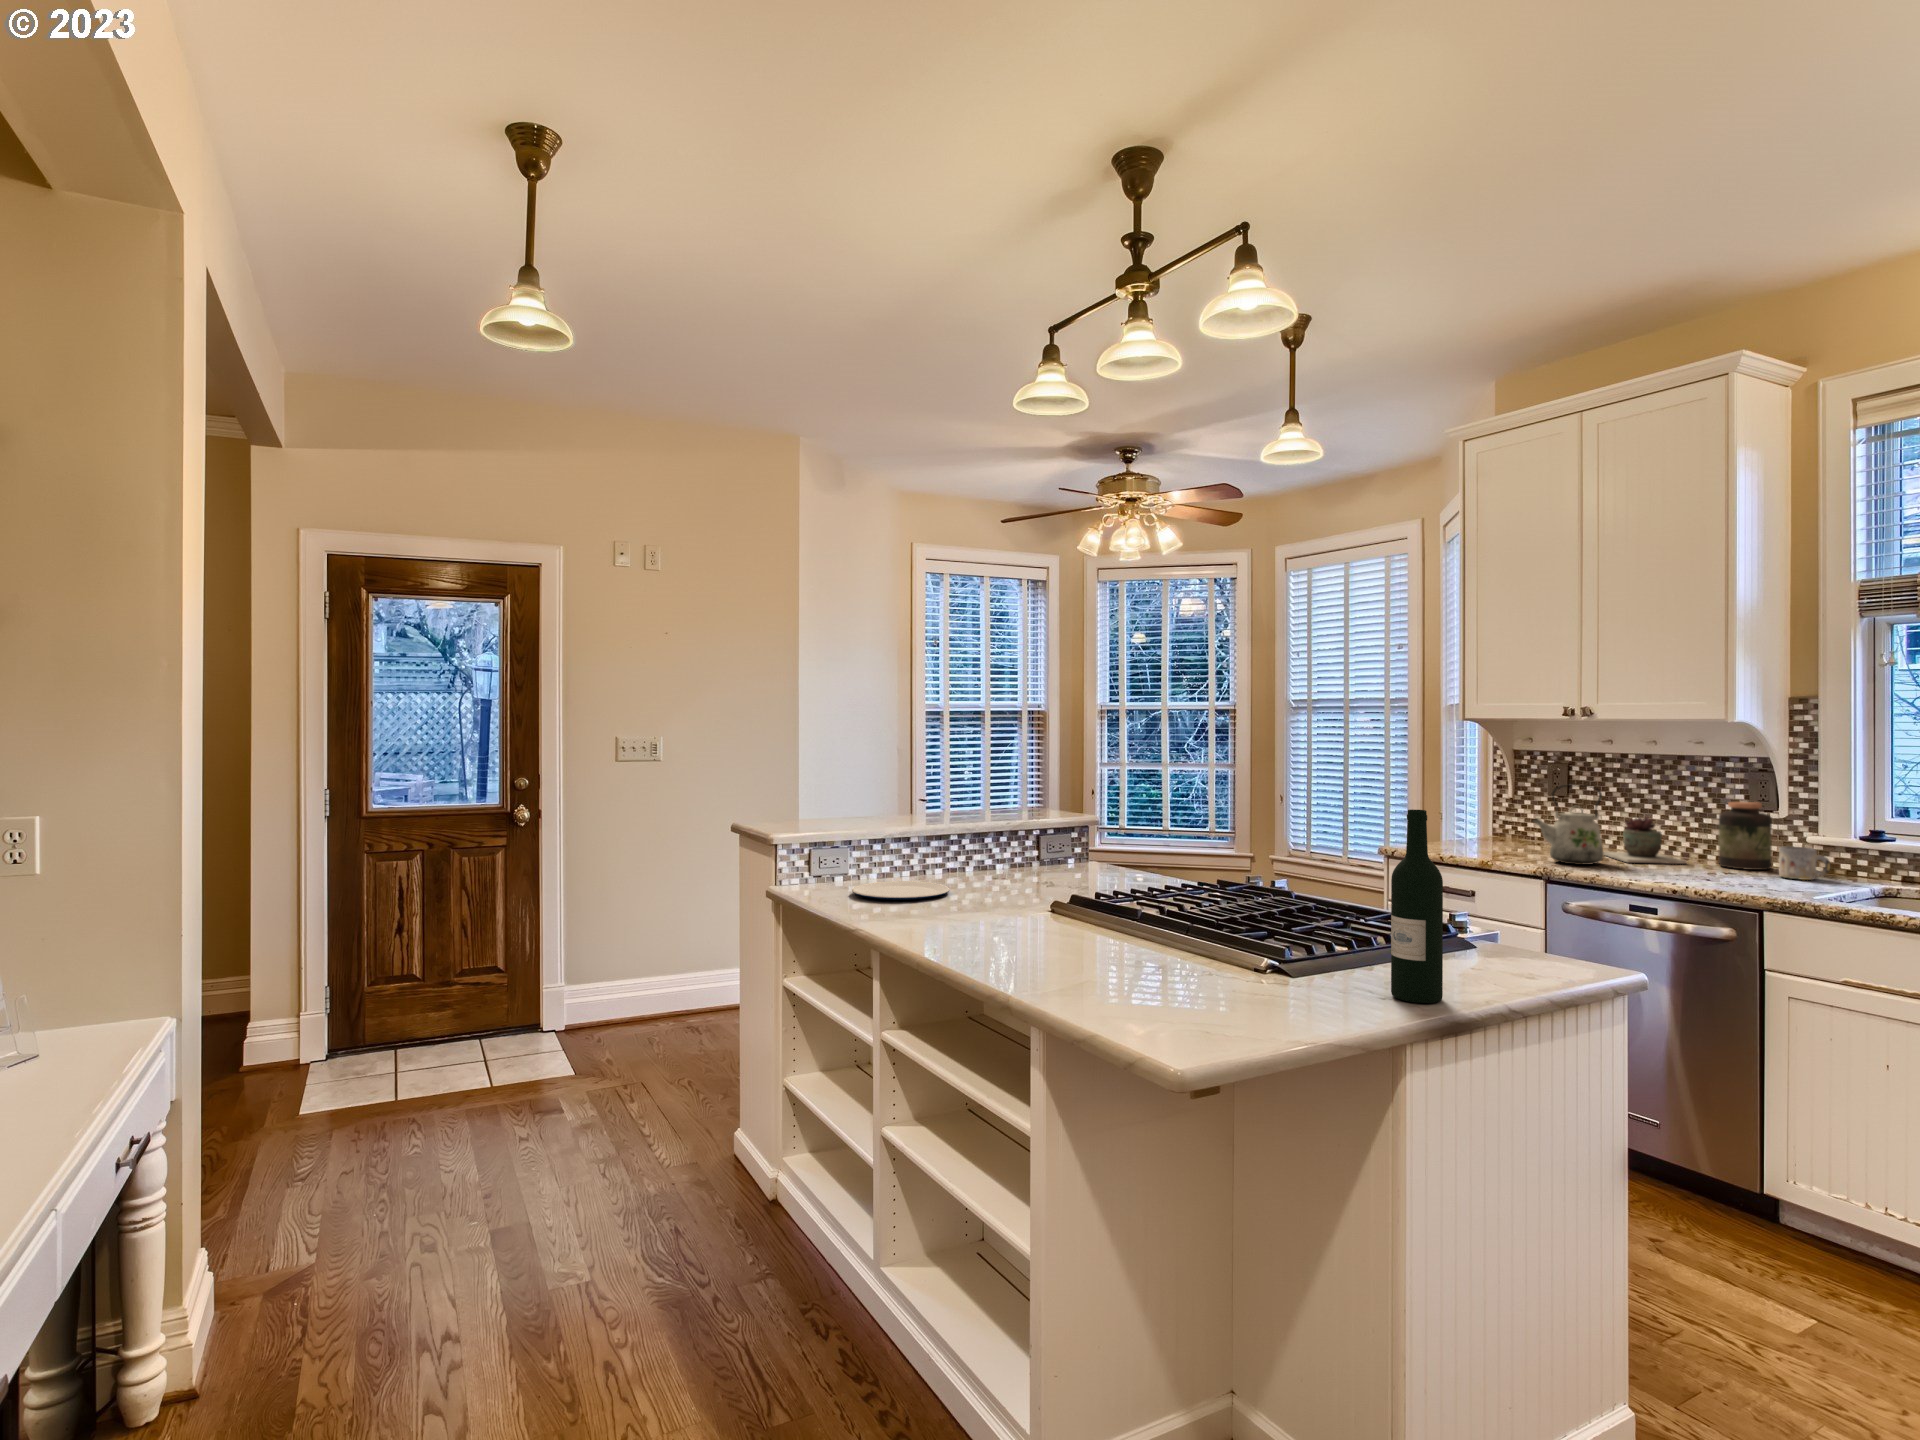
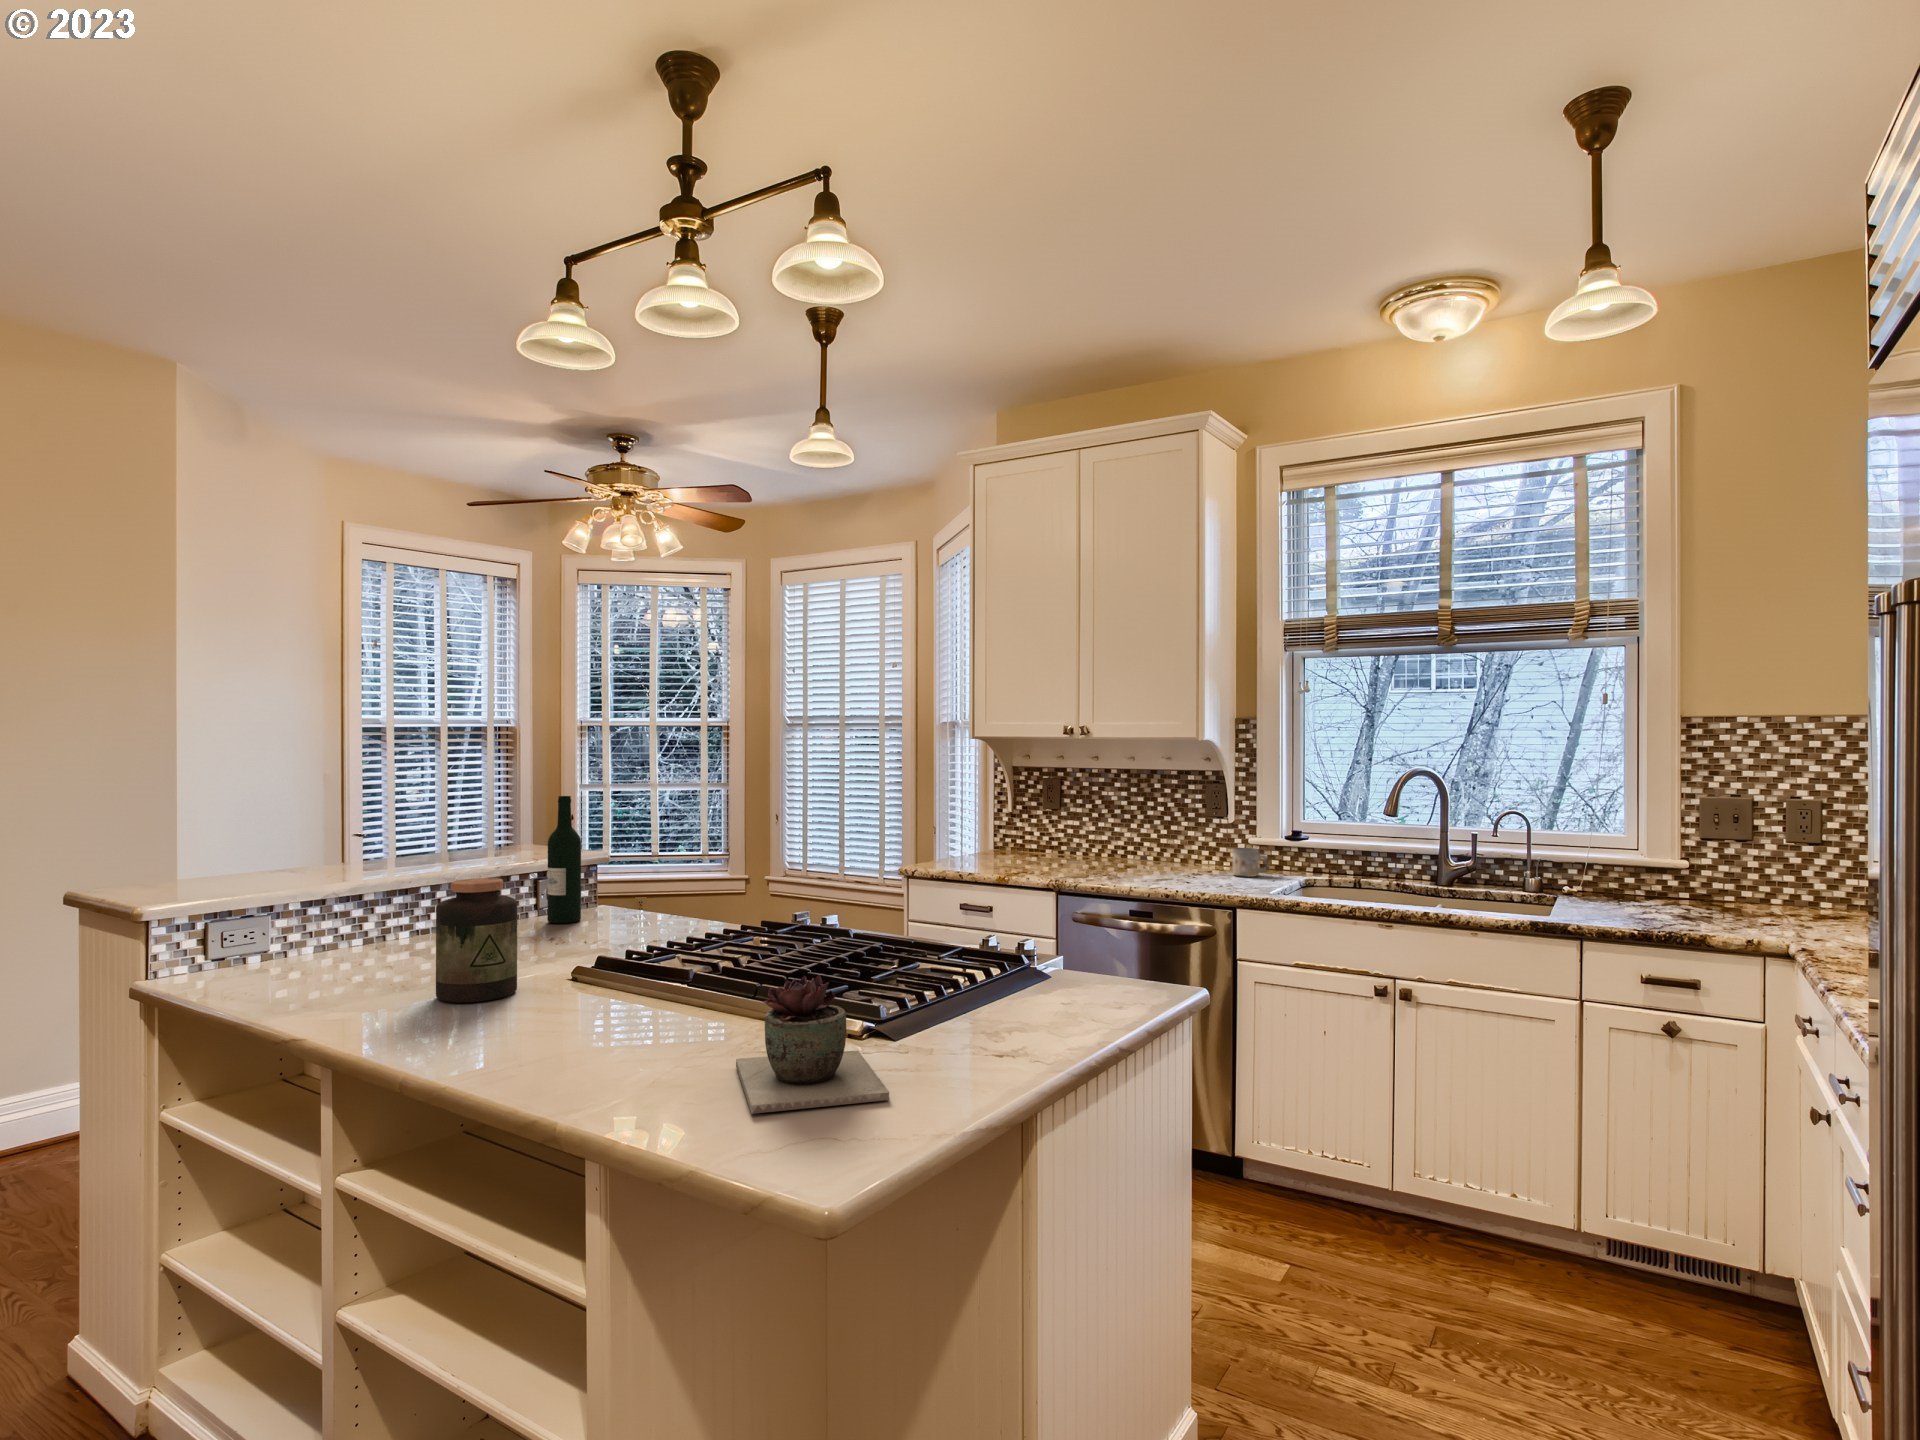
kettle: present [1533,785,1603,865] -> none [1039,799,1099,875]
jar: present [1718,802,1772,870] -> present [436,878,517,1003]
wine bottle: present [1391,810,1443,1003] -> present [547,796,581,923]
succulent plant: present [1603,817,1687,864] -> present [736,975,890,1114]
plate: present [852,881,950,900] -> none [280,954,428,983]

